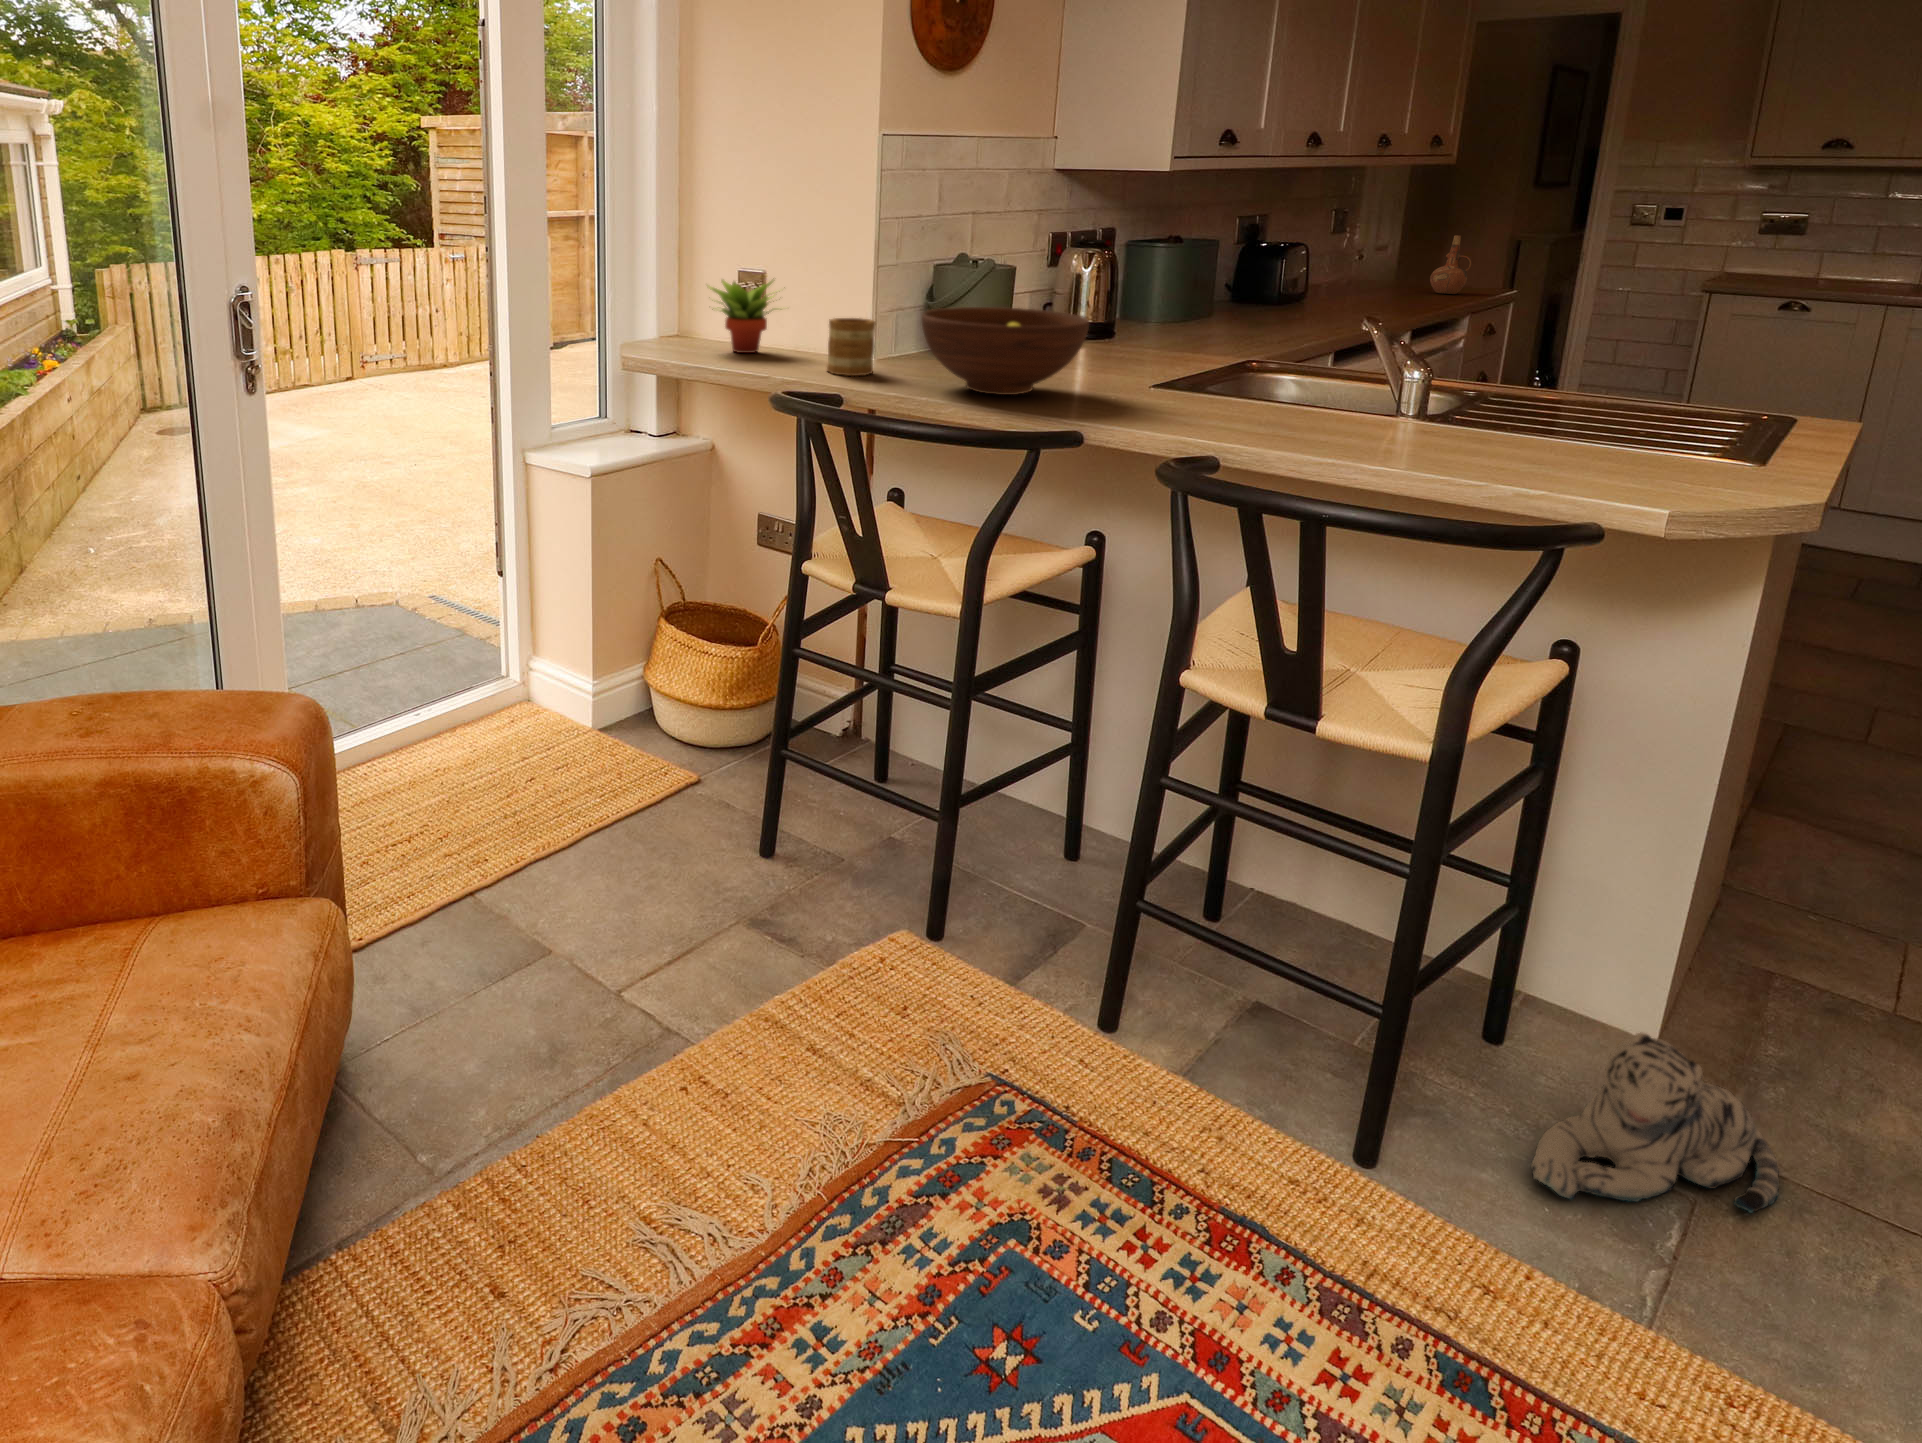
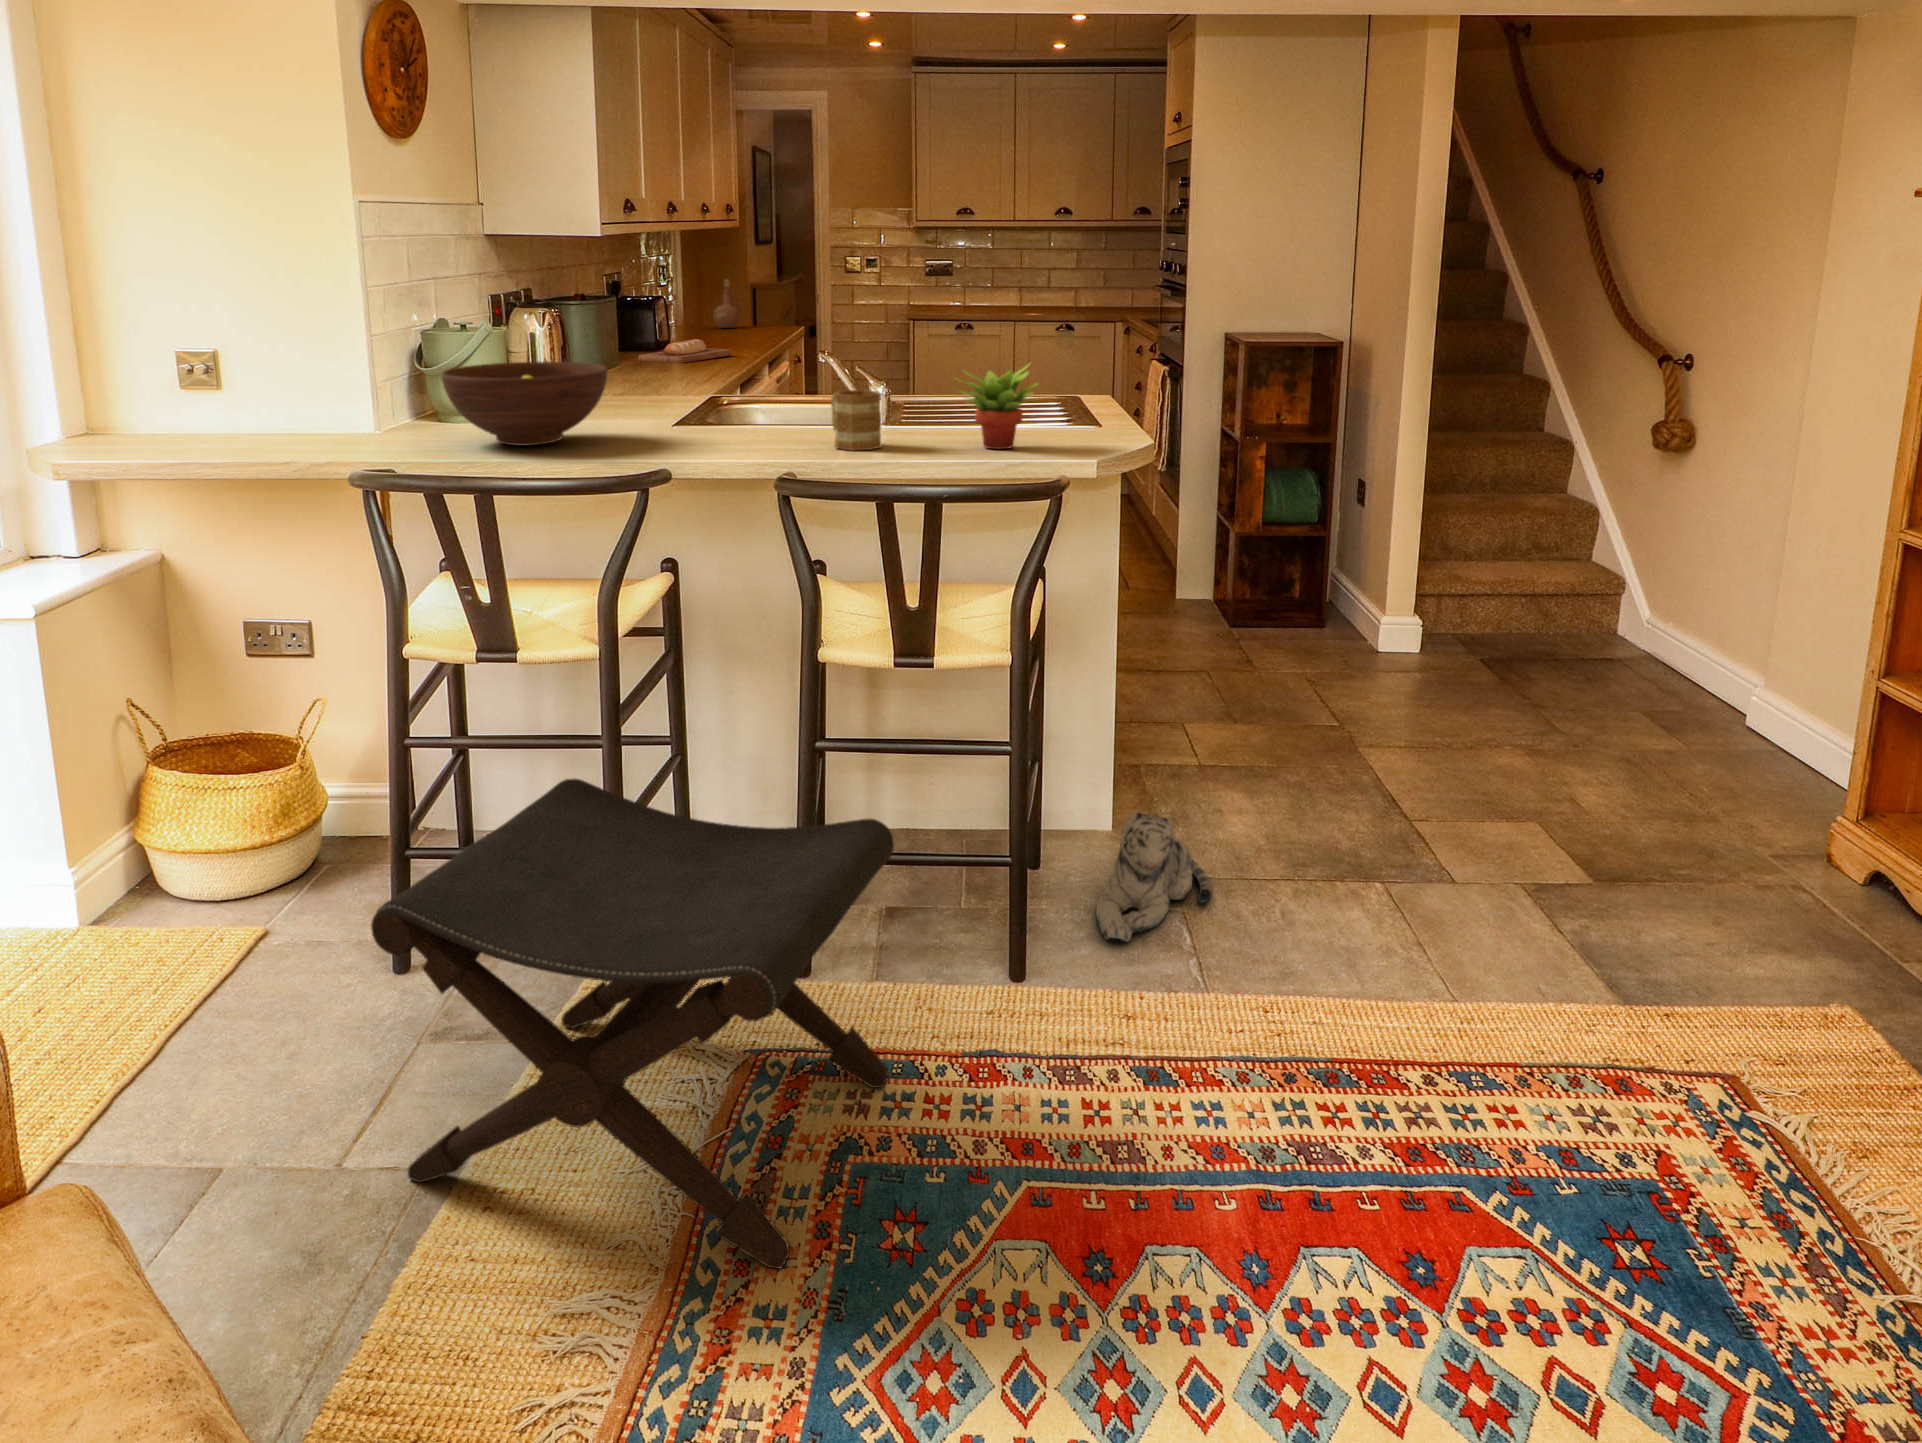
succulent plant: present [708,280,785,353] -> present [964,363,1038,449]
bread loaf: none [1269,303,1392,328] -> present [638,339,732,363]
mug: present [827,318,875,376] -> present [831,390,881,451]
footstool: none [637,731,1160,1303] -> present [371,779,894,1268]

